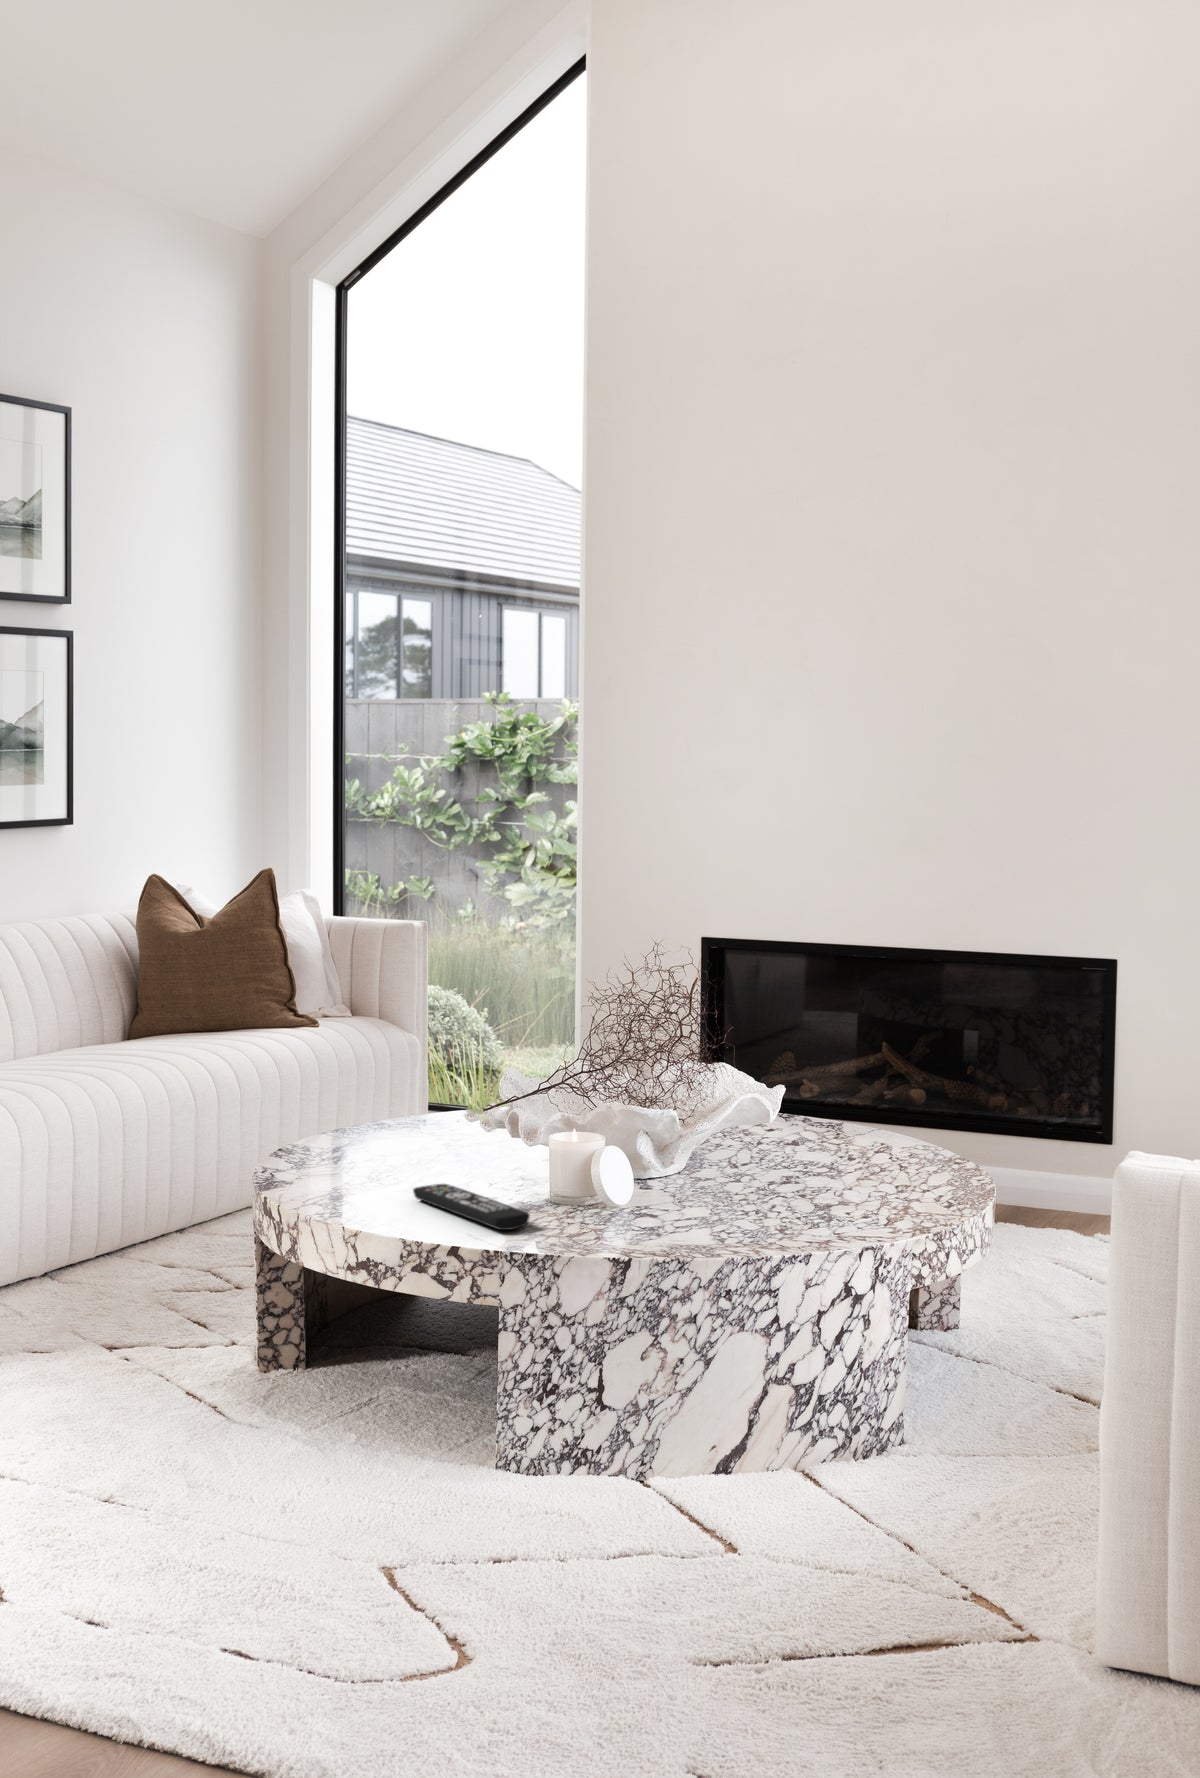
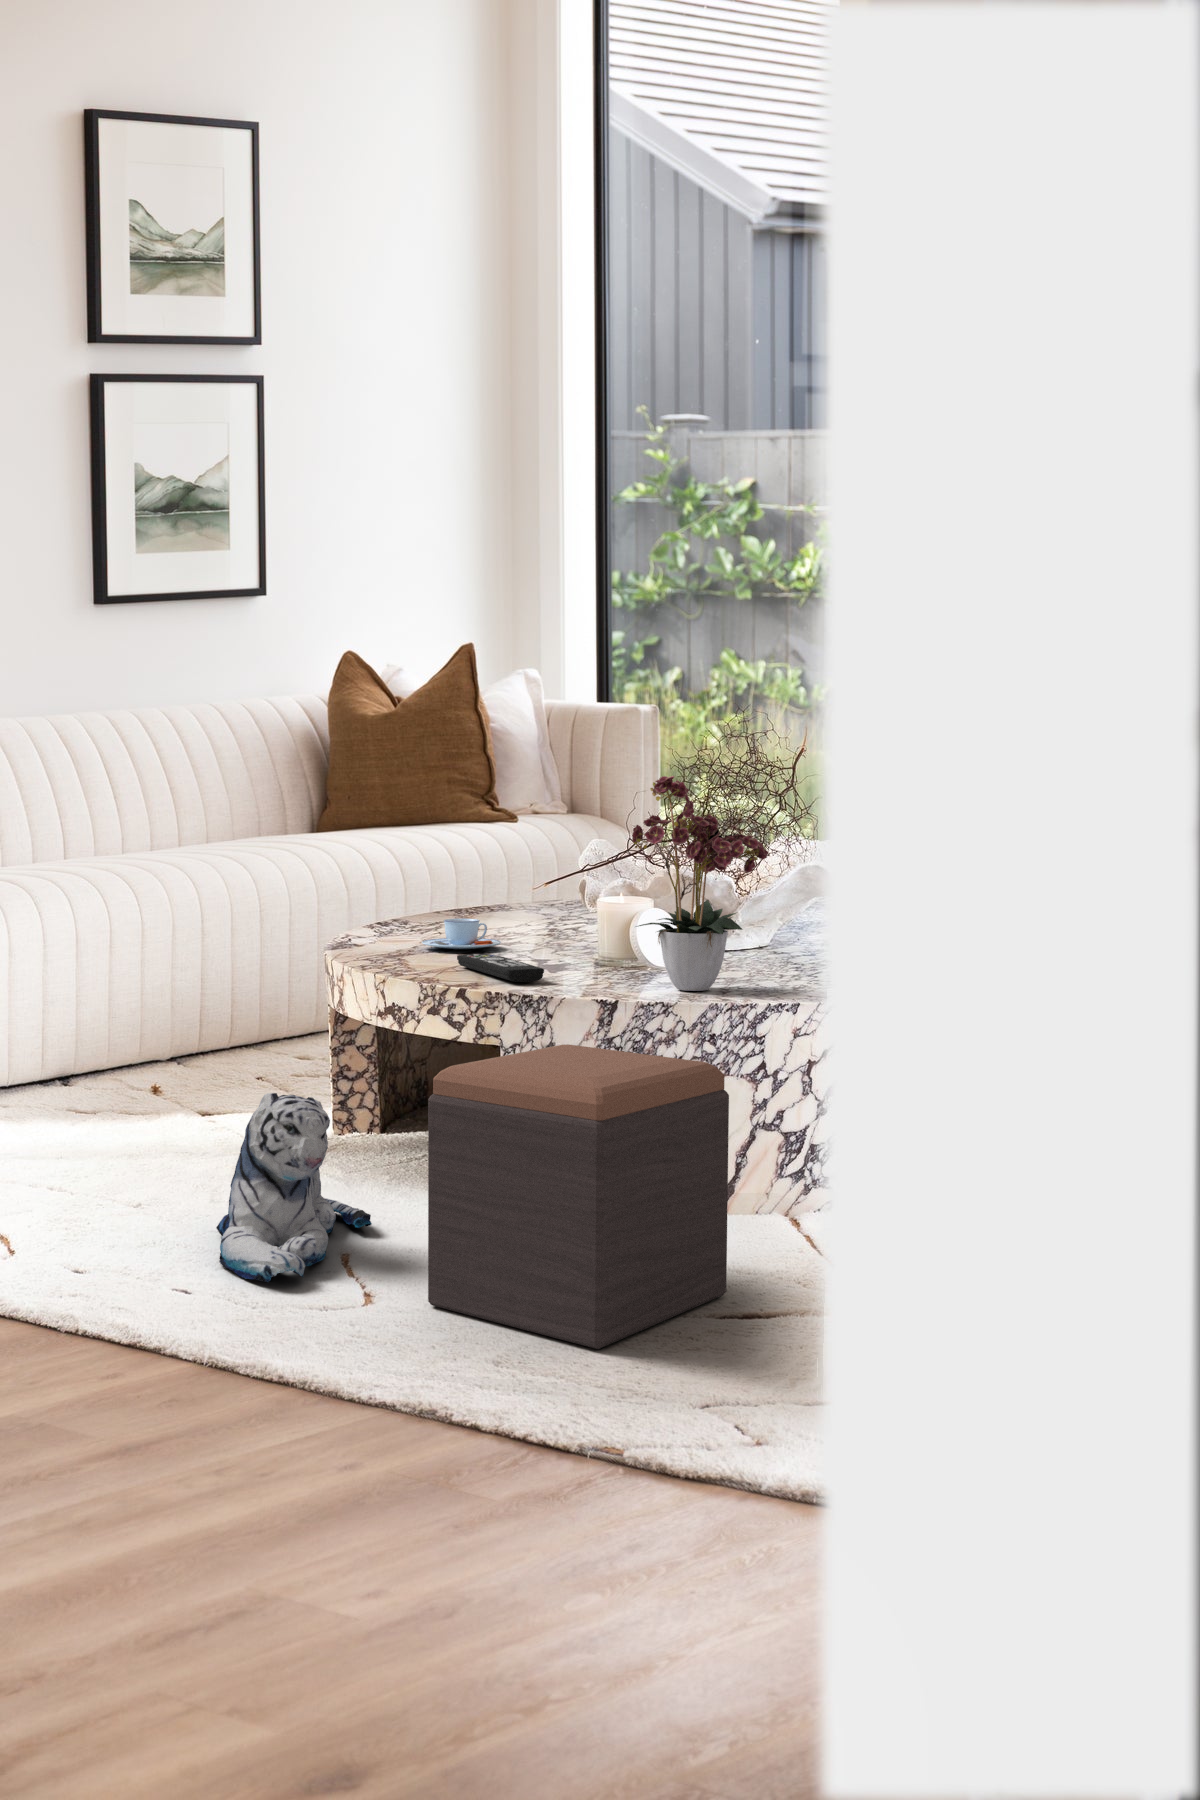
flower arrangement: none [620,1001,778,1235] -> present [632,776,768,991]
teacup: none [346,1129,431,1166] -> present [422,919,501,949]
footstool: none [512,1333,814,1705] -> present [428,1044,729,1349]
plush toy: none [214,1400,387,1634] -> present [216,1093,372,1282]

